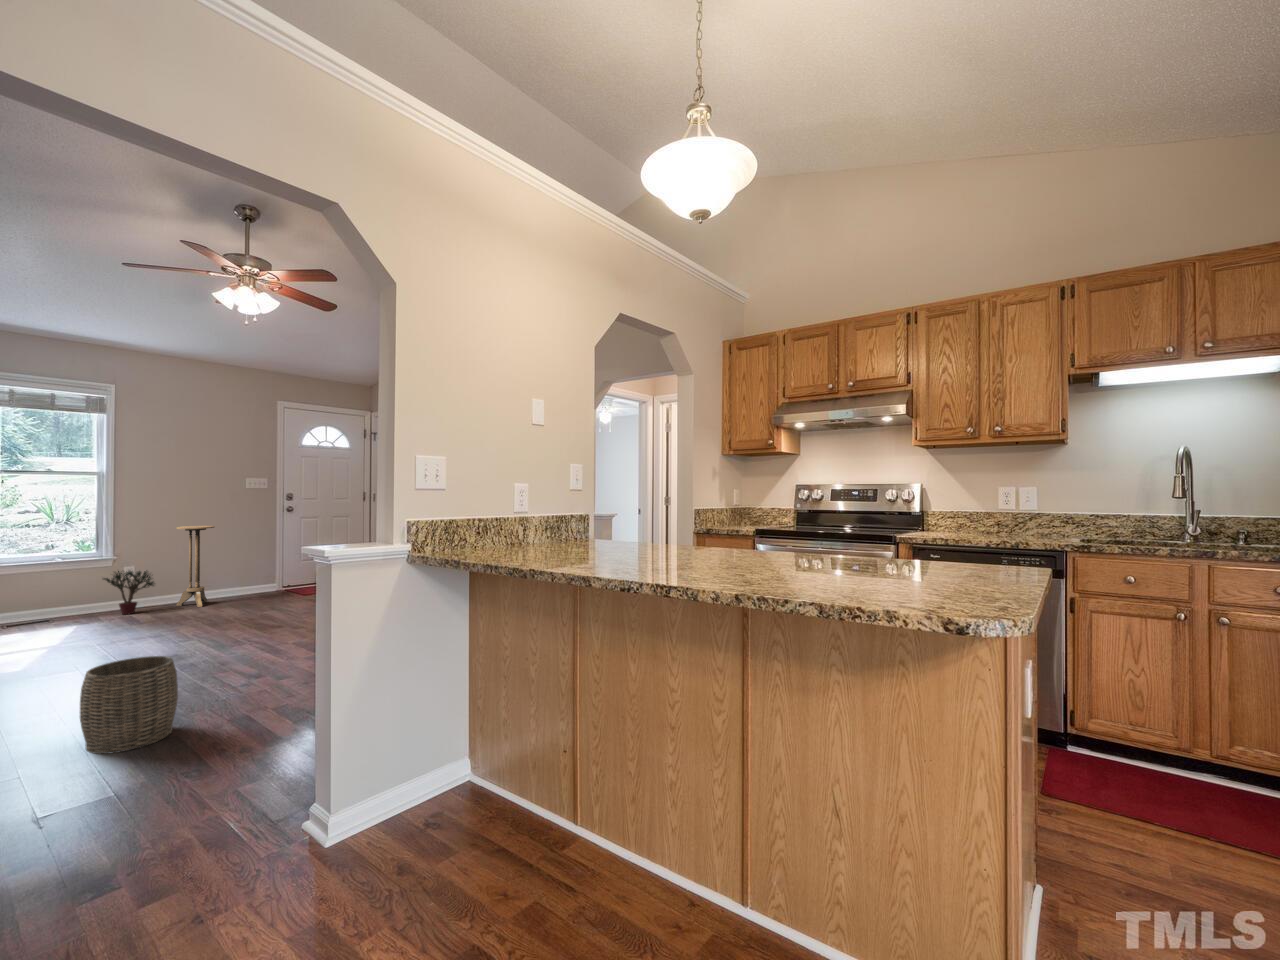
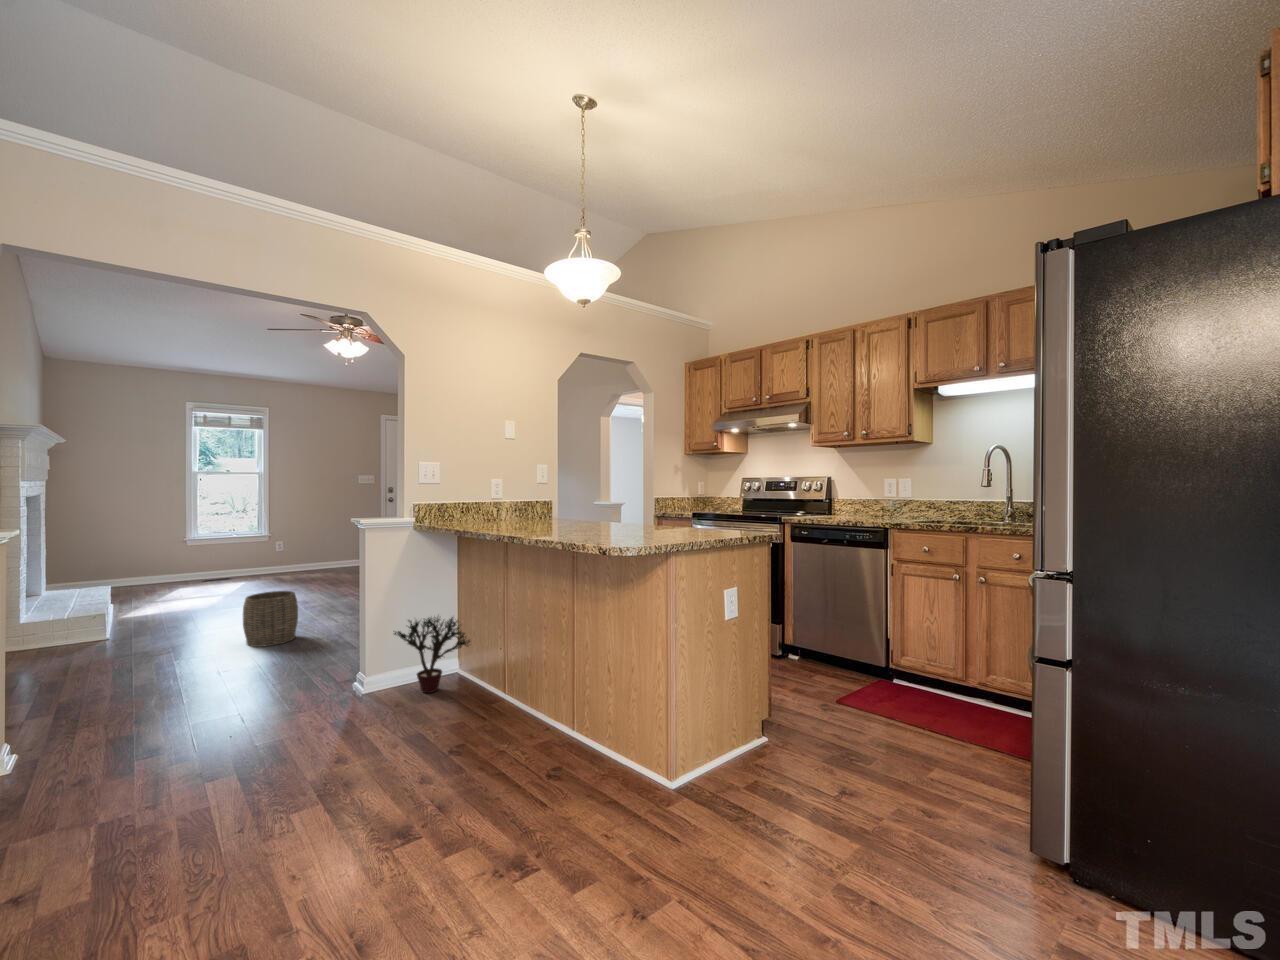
side table: present [176,526,215,607] -> none [314,510,340,569]
potted plant: present [104,571,154,615] -> present [394,617,470,693]

